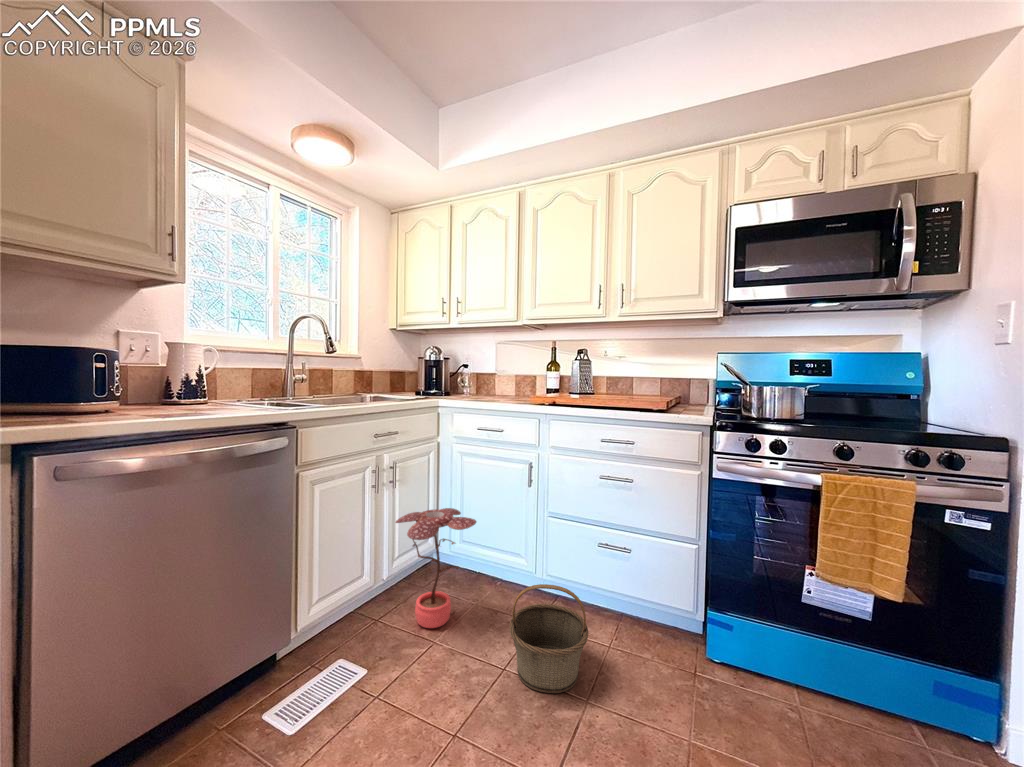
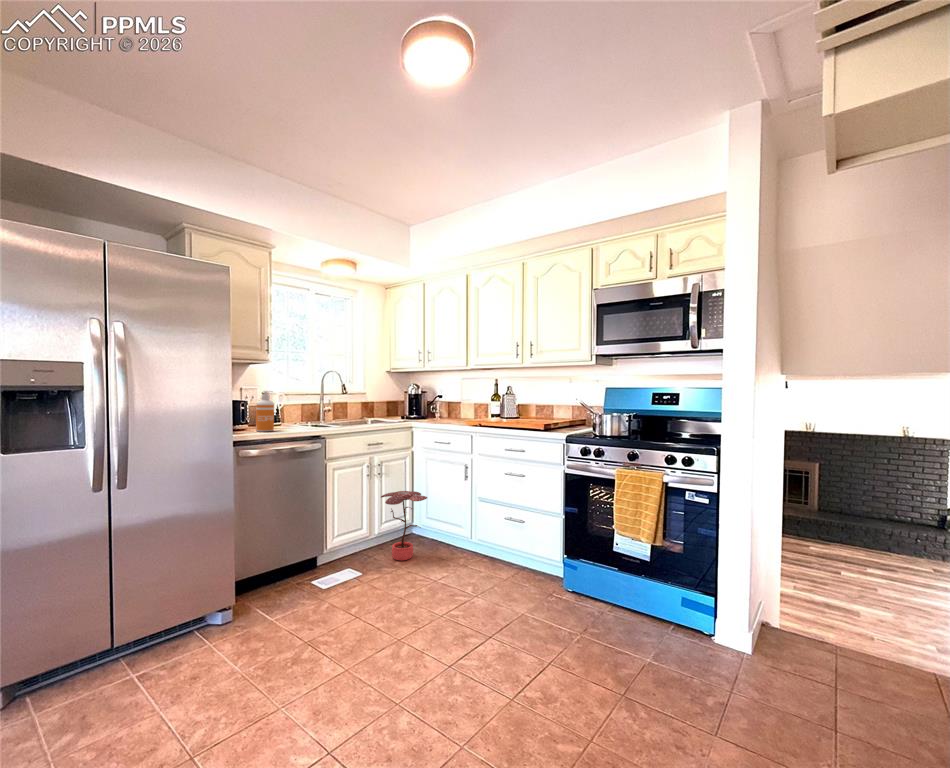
soap dispenser: none [139,330,183,414] -> present [256,391,274,431]
basket: present [509,584,588,693] -> none [437,531,482,587]

